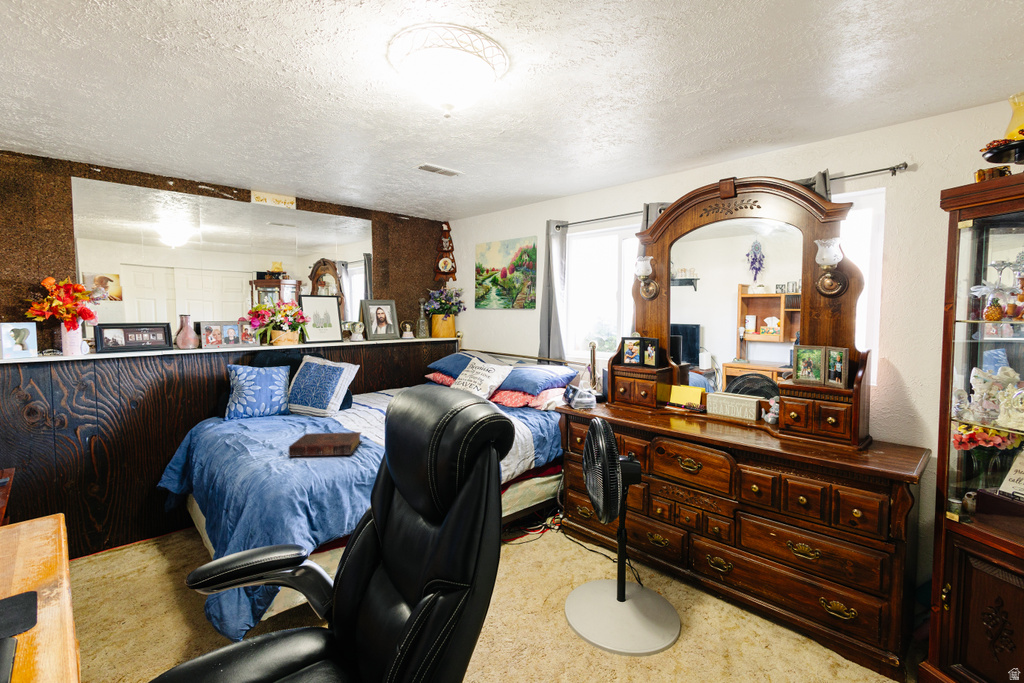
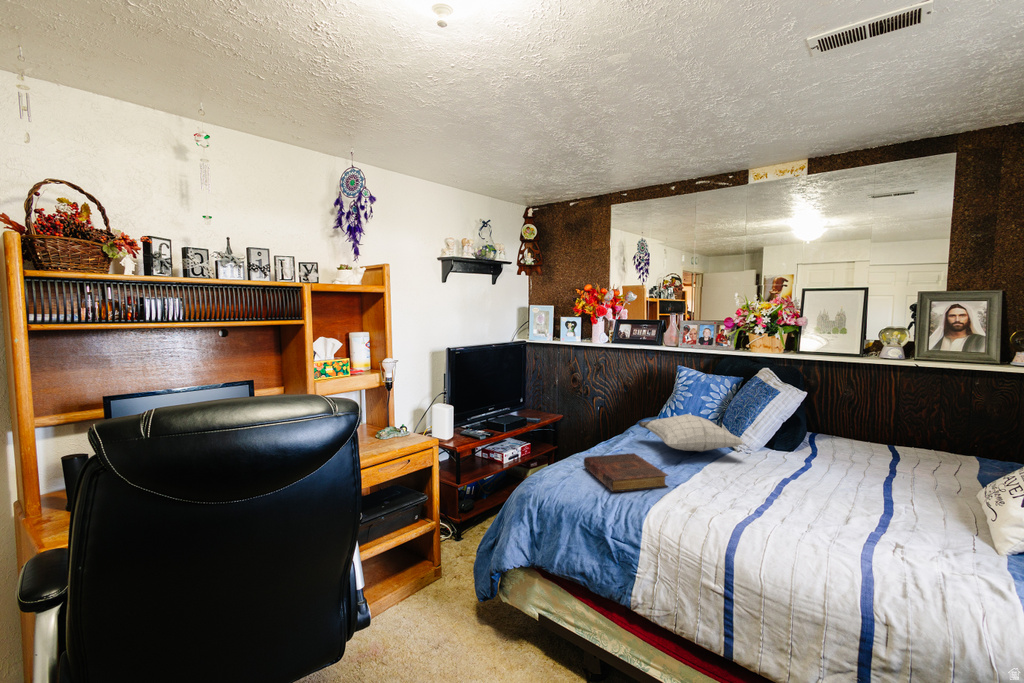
pillow: none [261,395,353,425] -> present [639,414,743,452]

